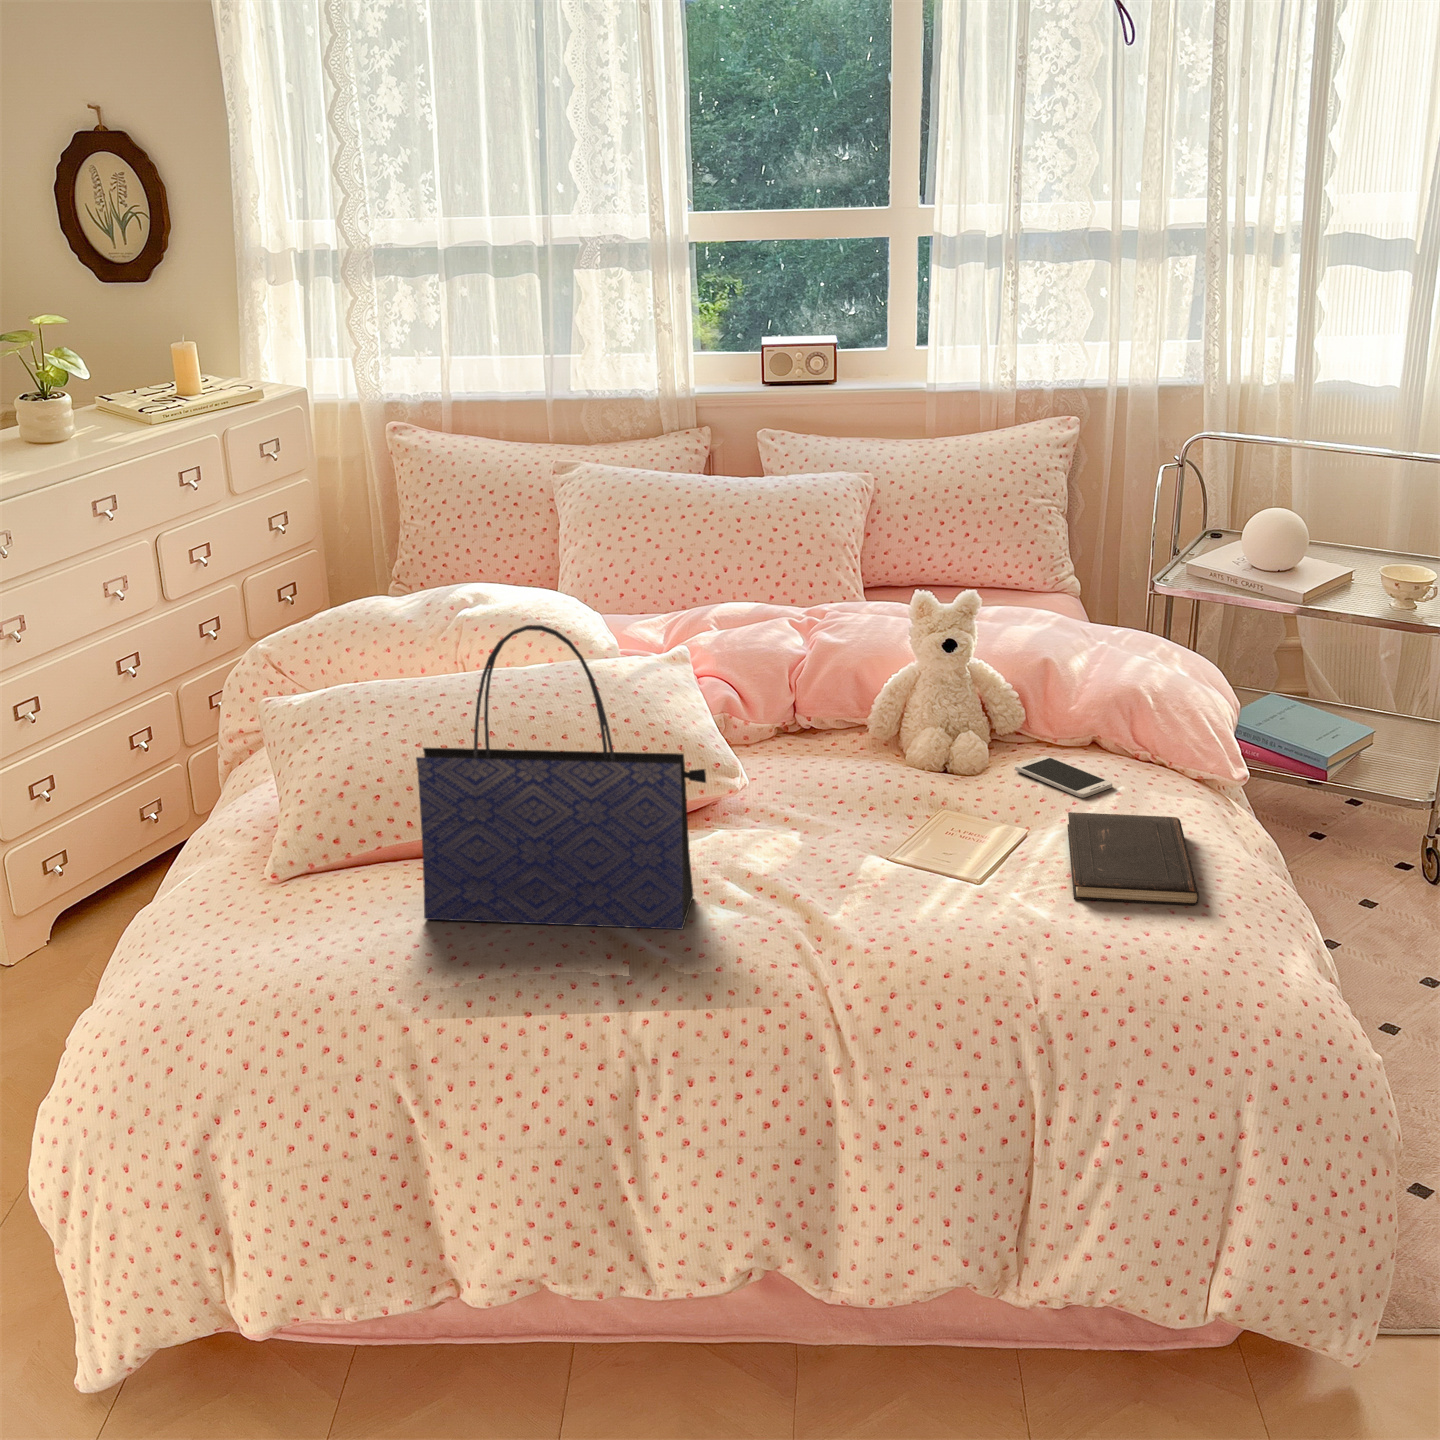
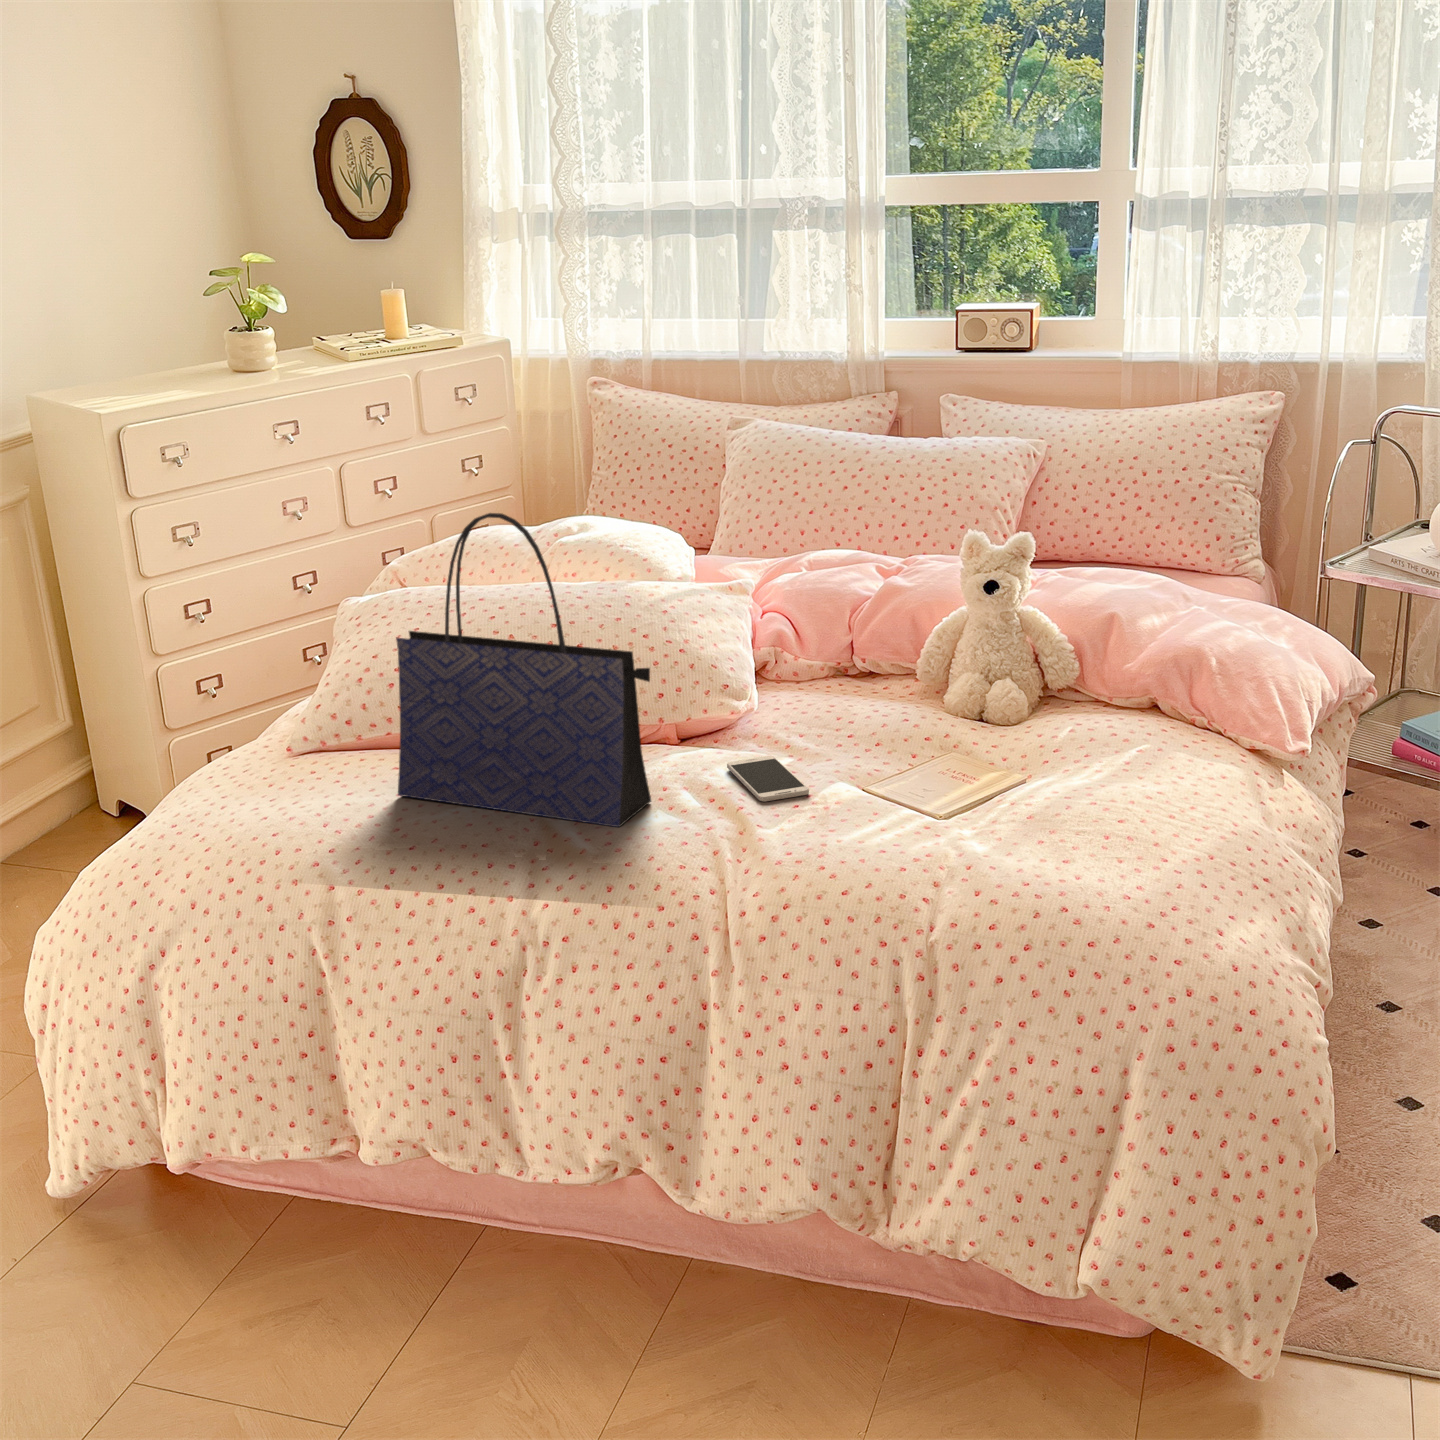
smartphone: present [1015,756,1112,798] -> present [727,756,809,802]
hardcover book: present [1067,812,1199,906] -> none [1026,764,1193,861]

